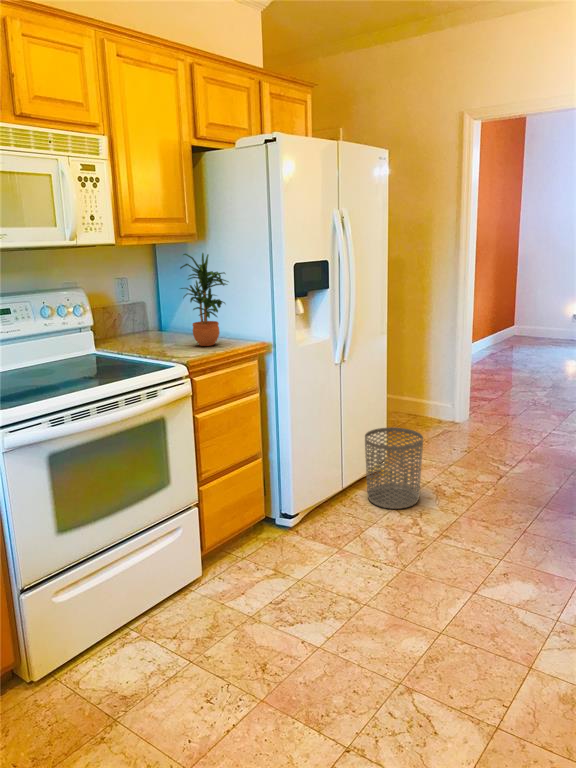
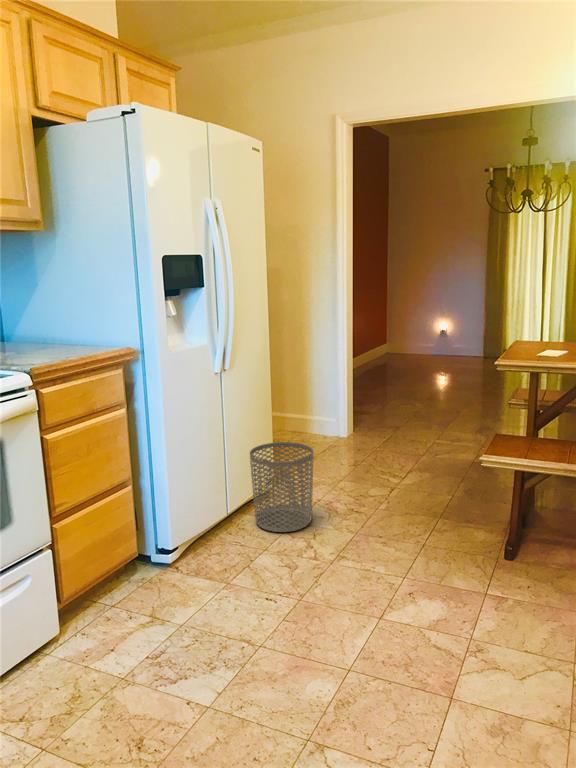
potted plant: present [180,253,228,346] -> none [19,241,84,353]

